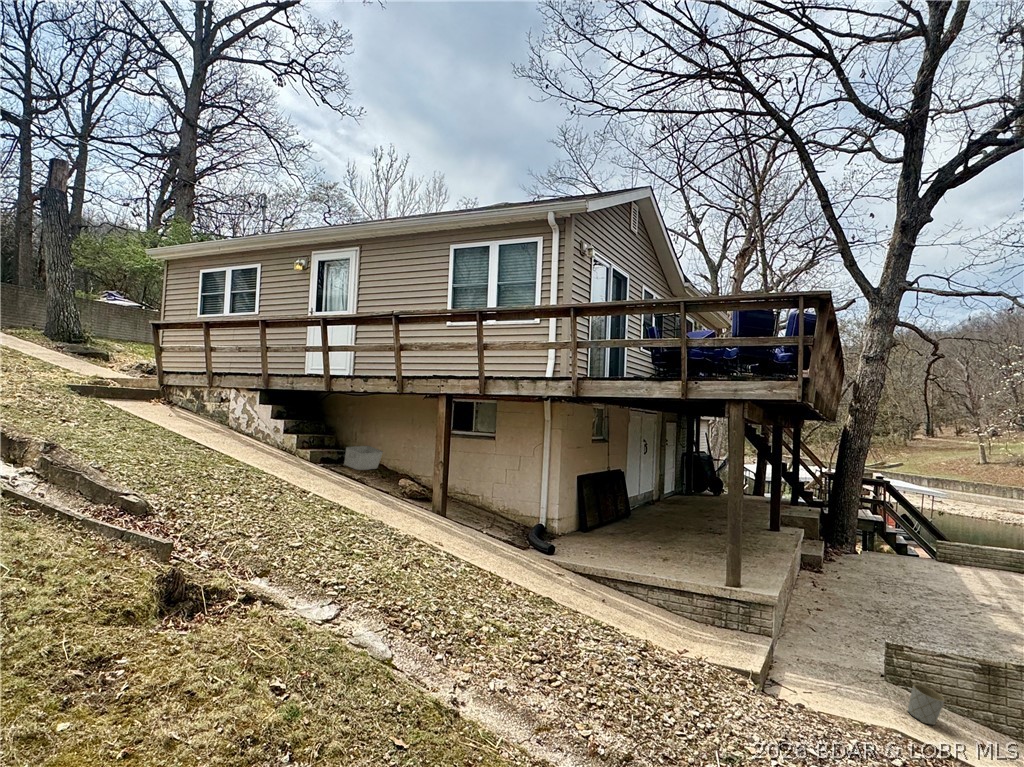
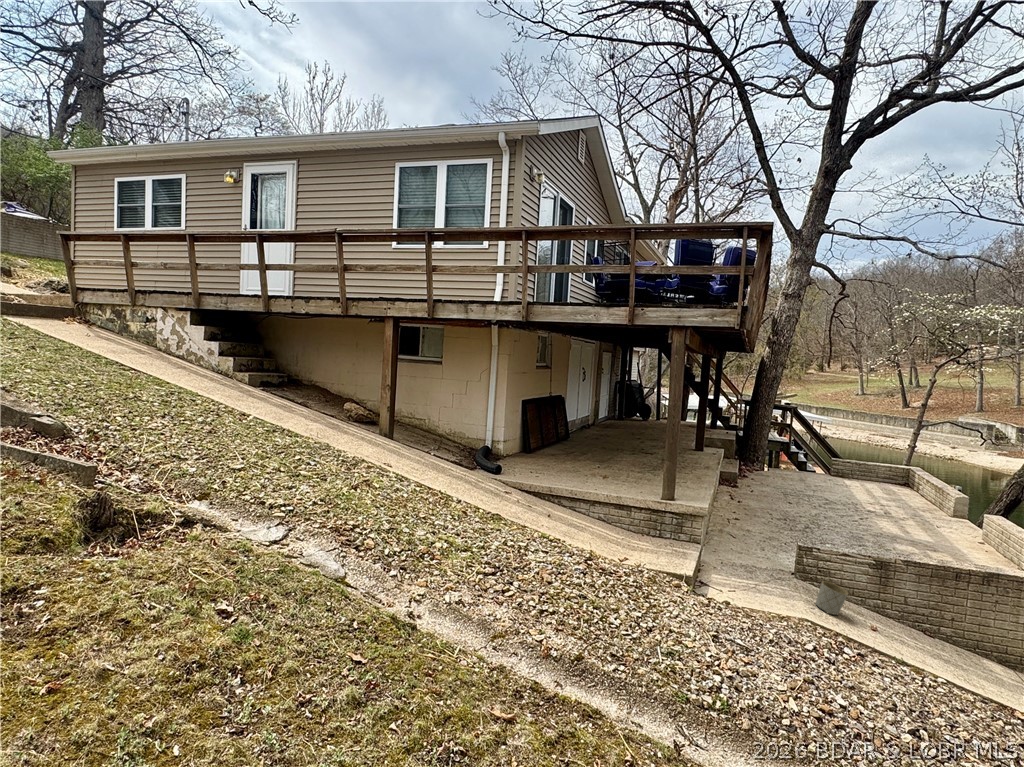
storage bin: present [344,446,383,470] -> none [285,370,326,395]

